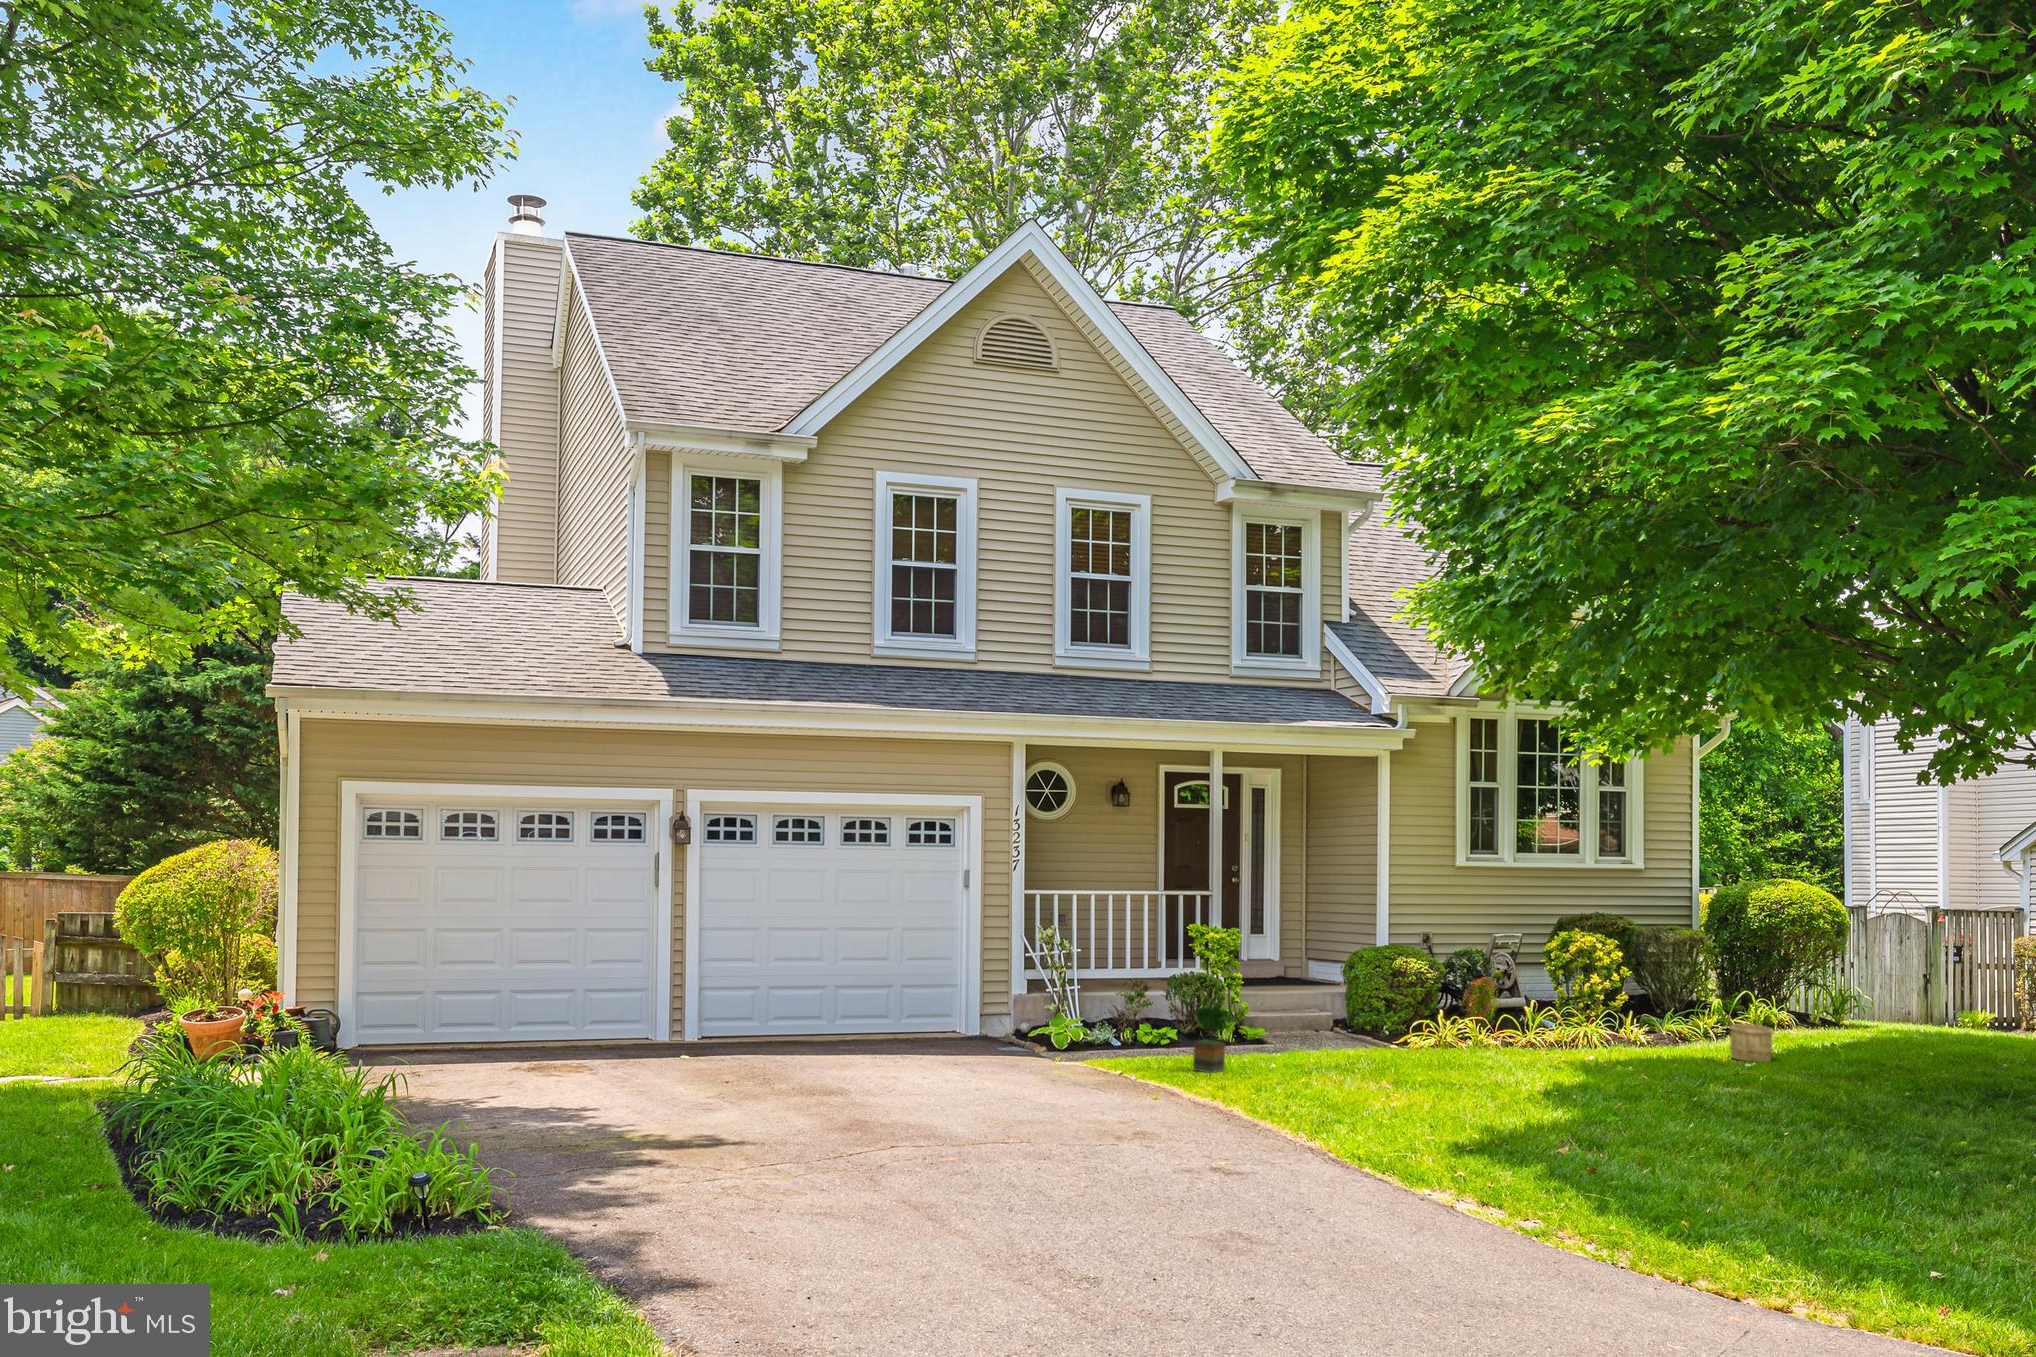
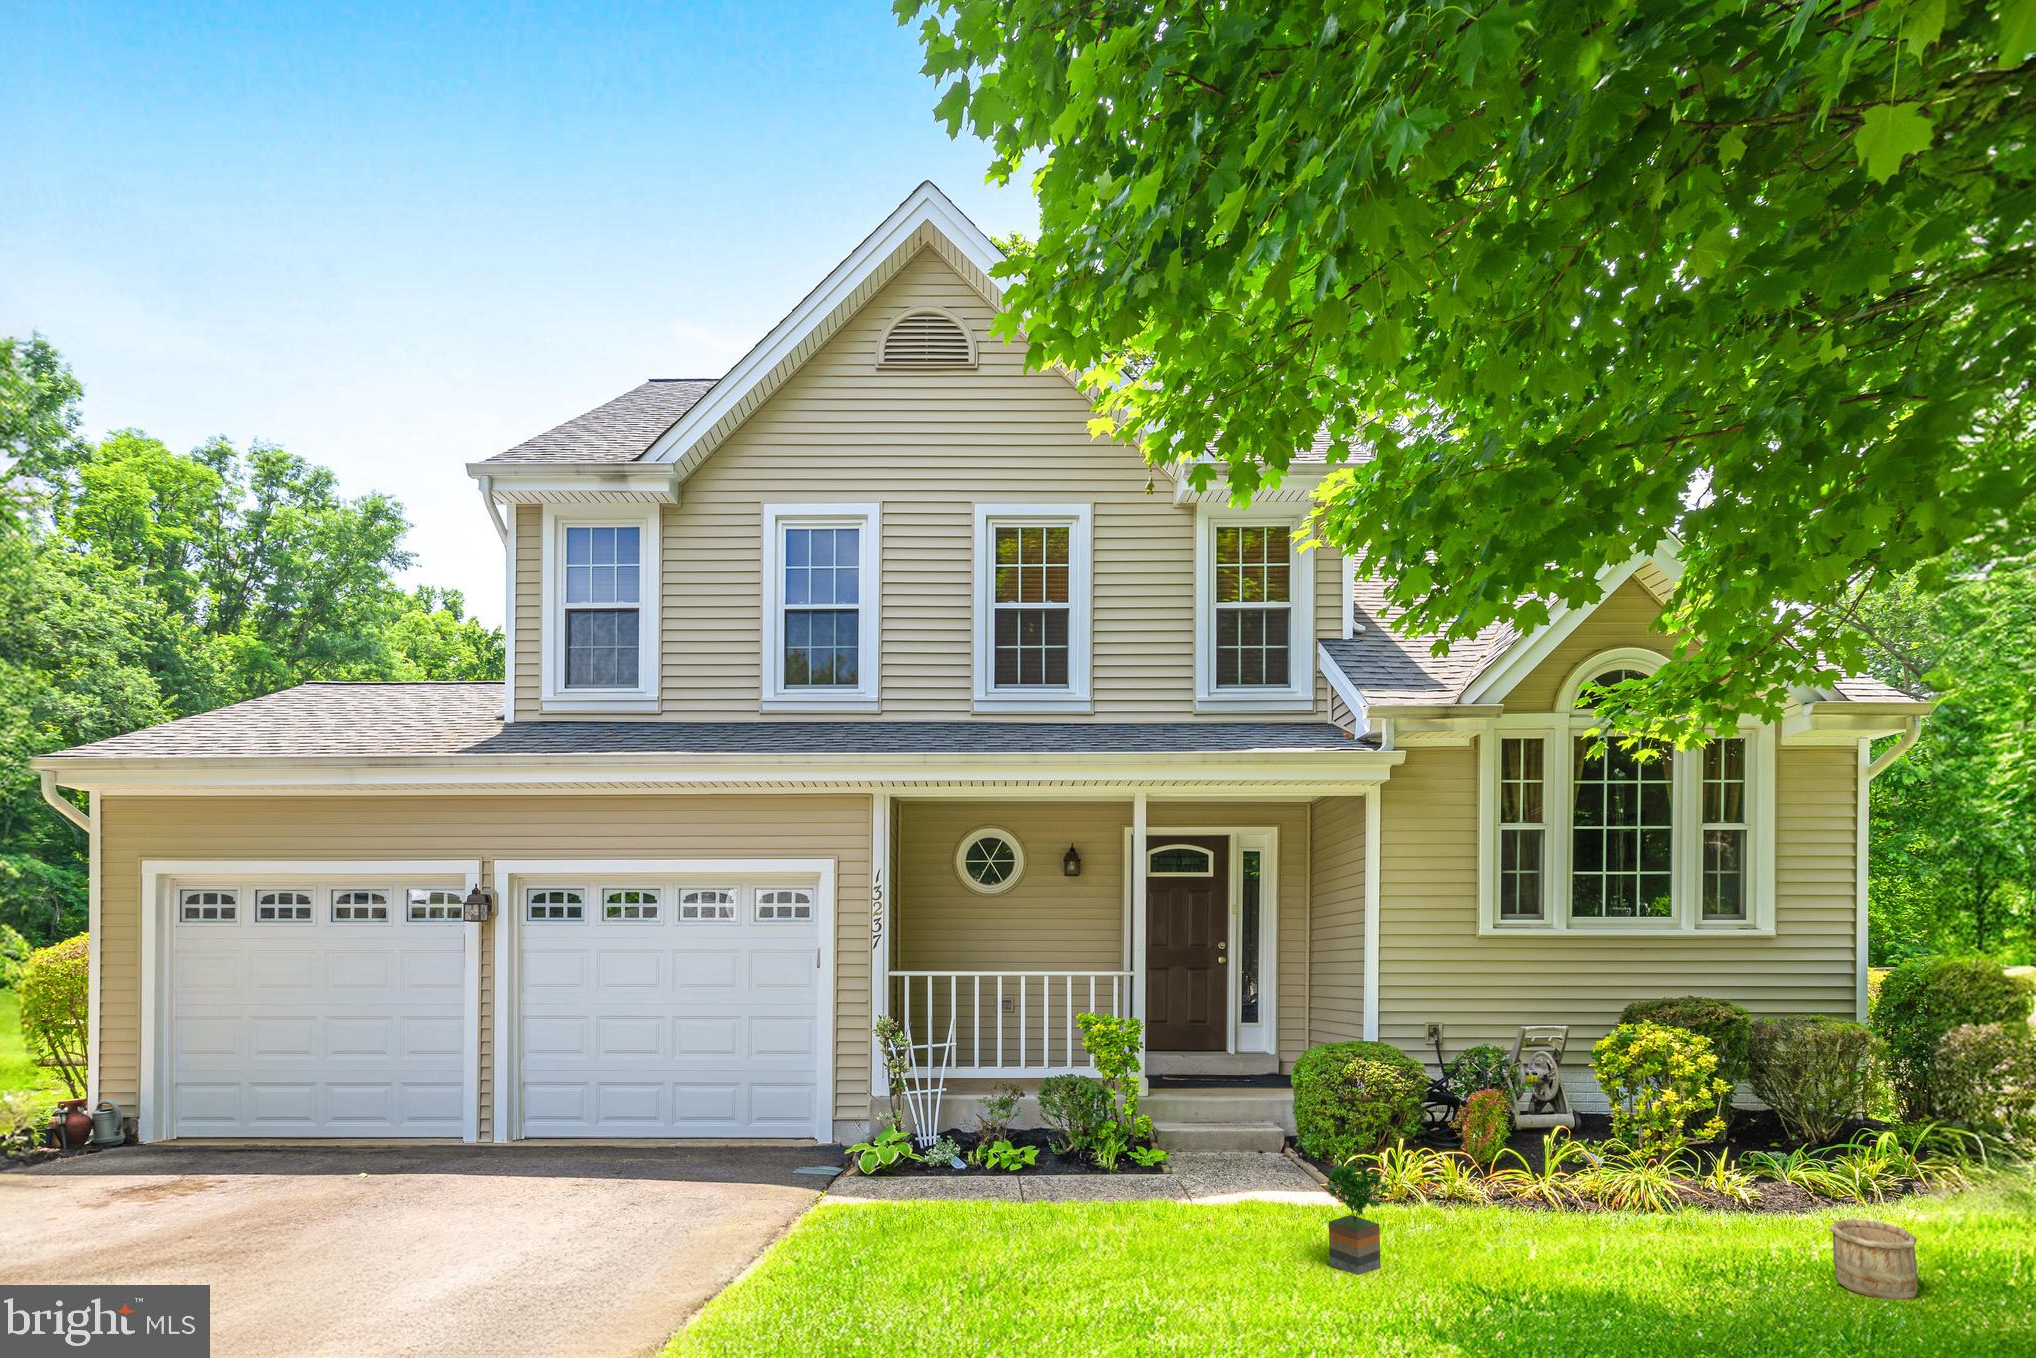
potted tree: present [1193,1006,1232,1073] -> present [1327,1165,1389,1275]

